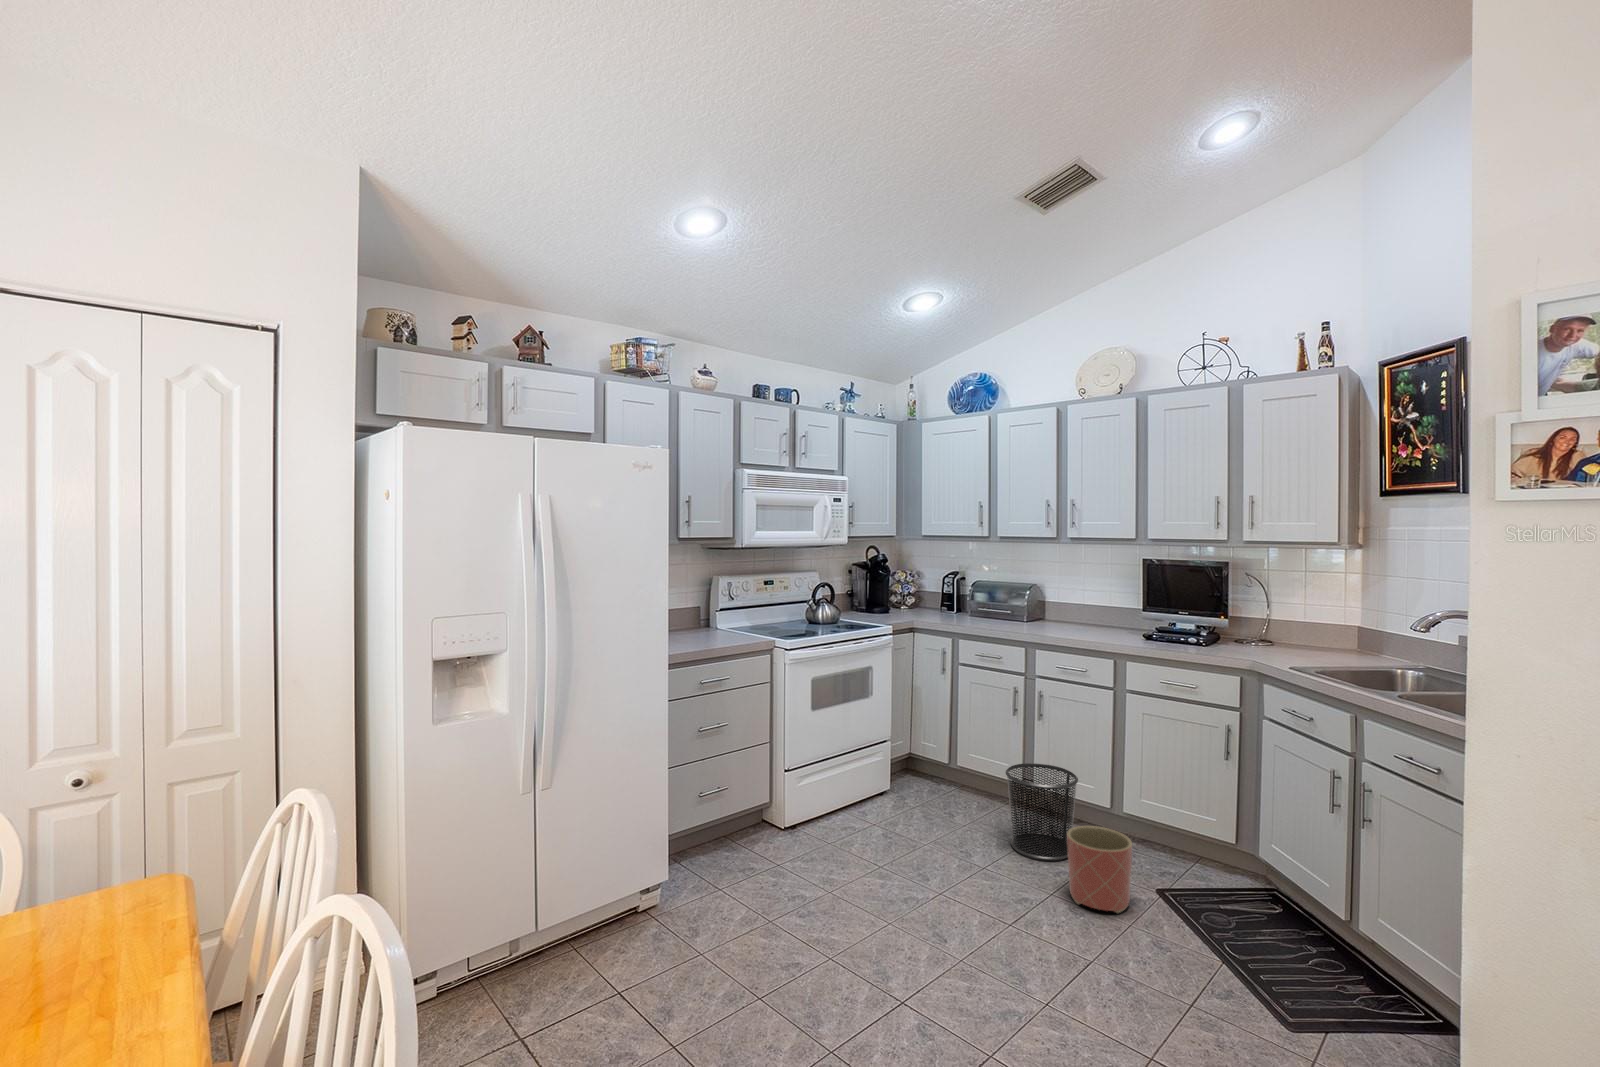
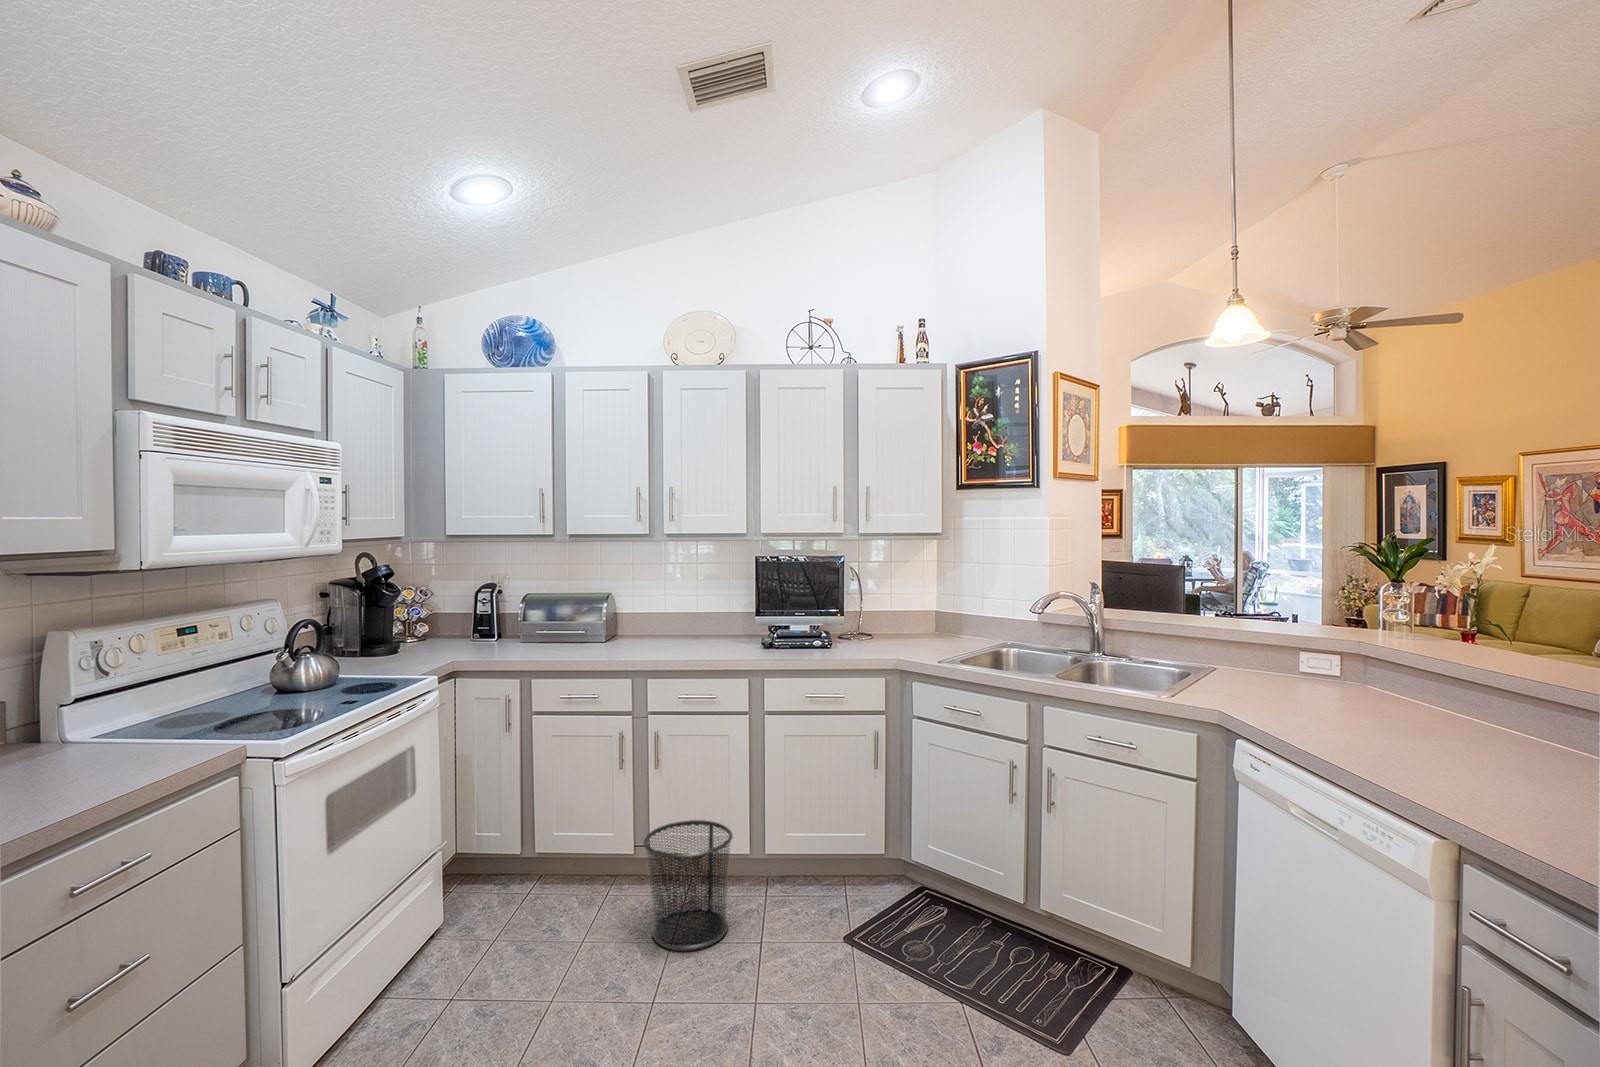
planter: present [1067,826,1132,913] -> none [755,881,828,991]

